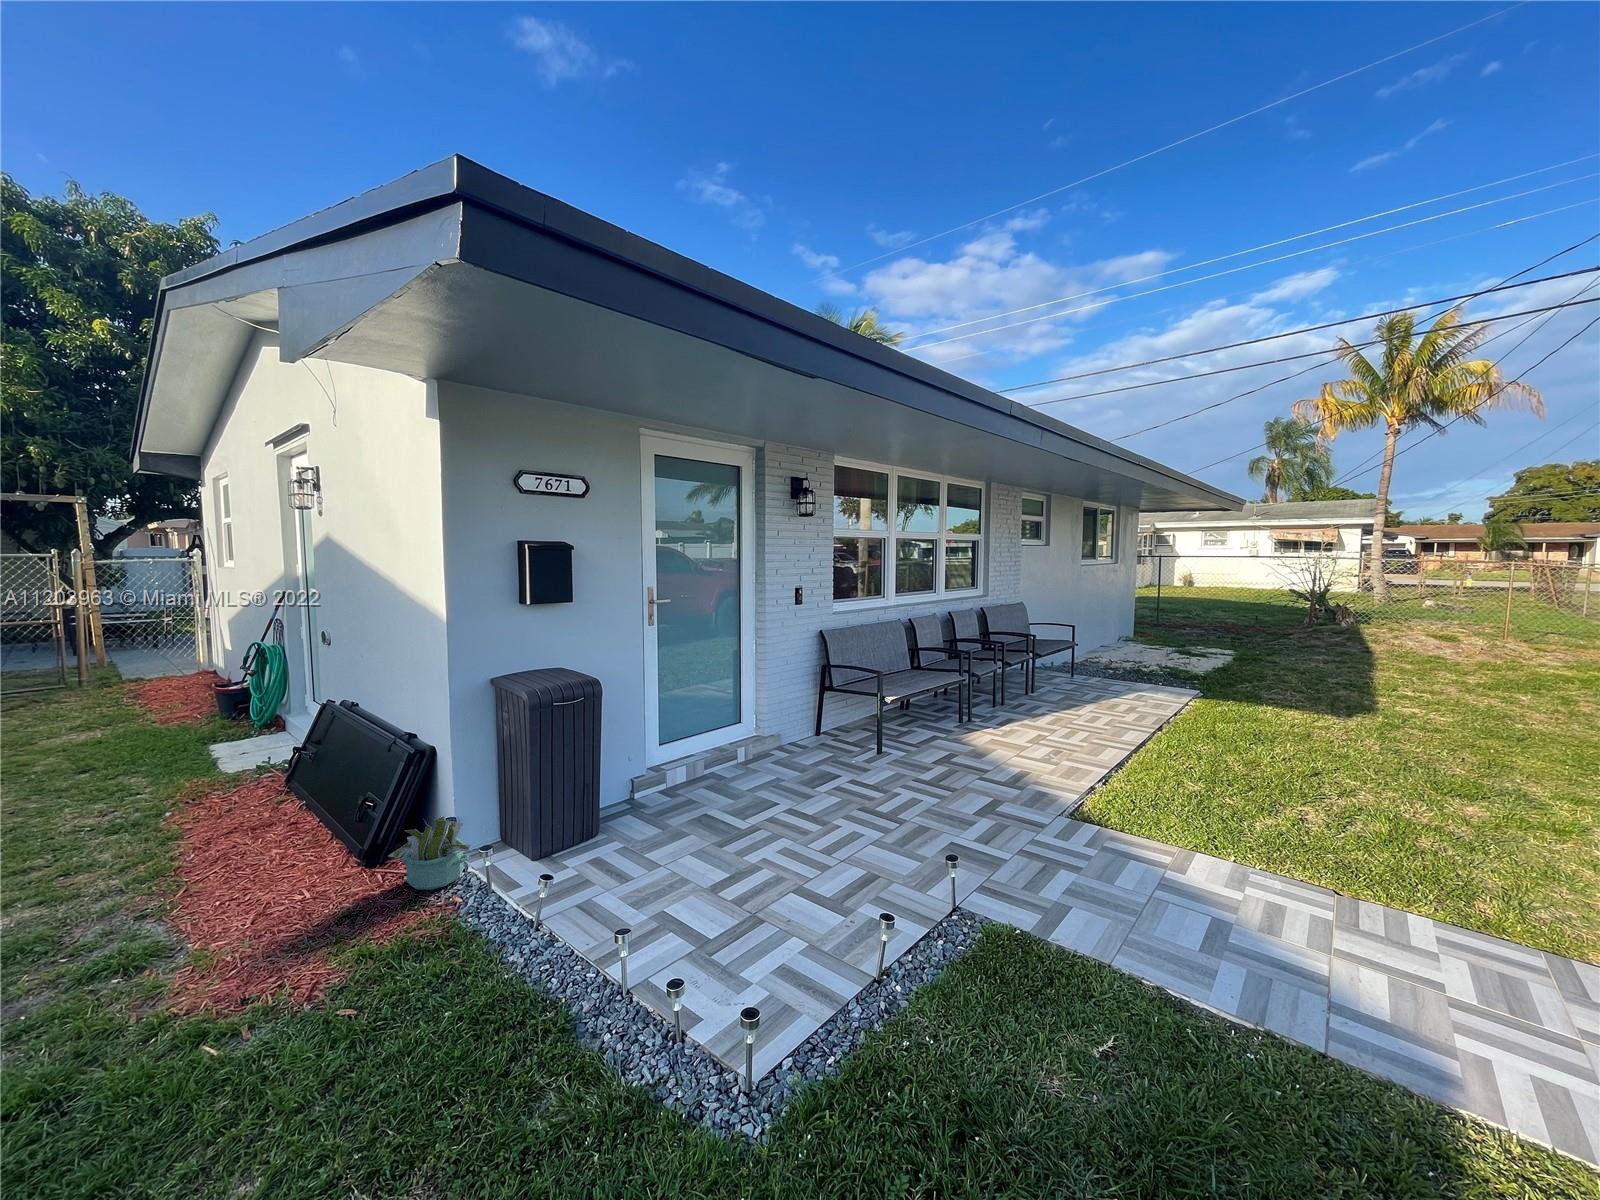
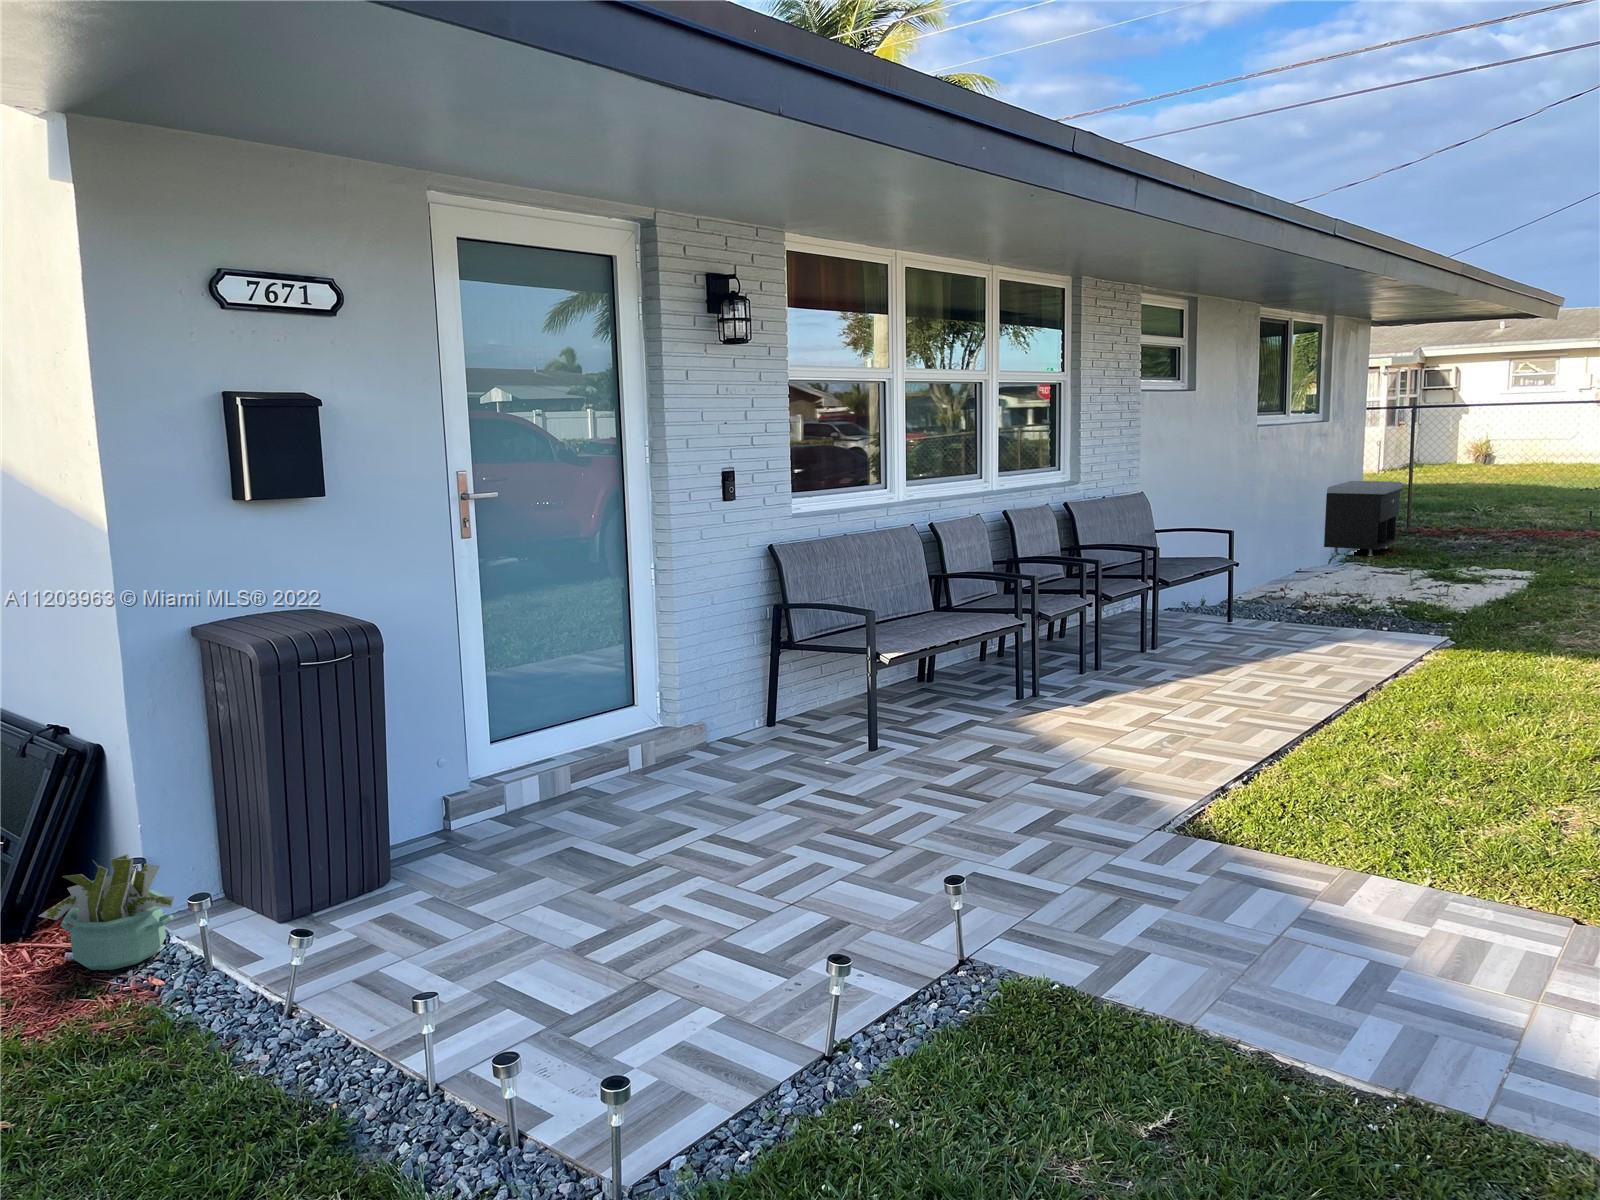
storage bench: none [1118,597,1162,639] -> present [1324,481,1403,556]

